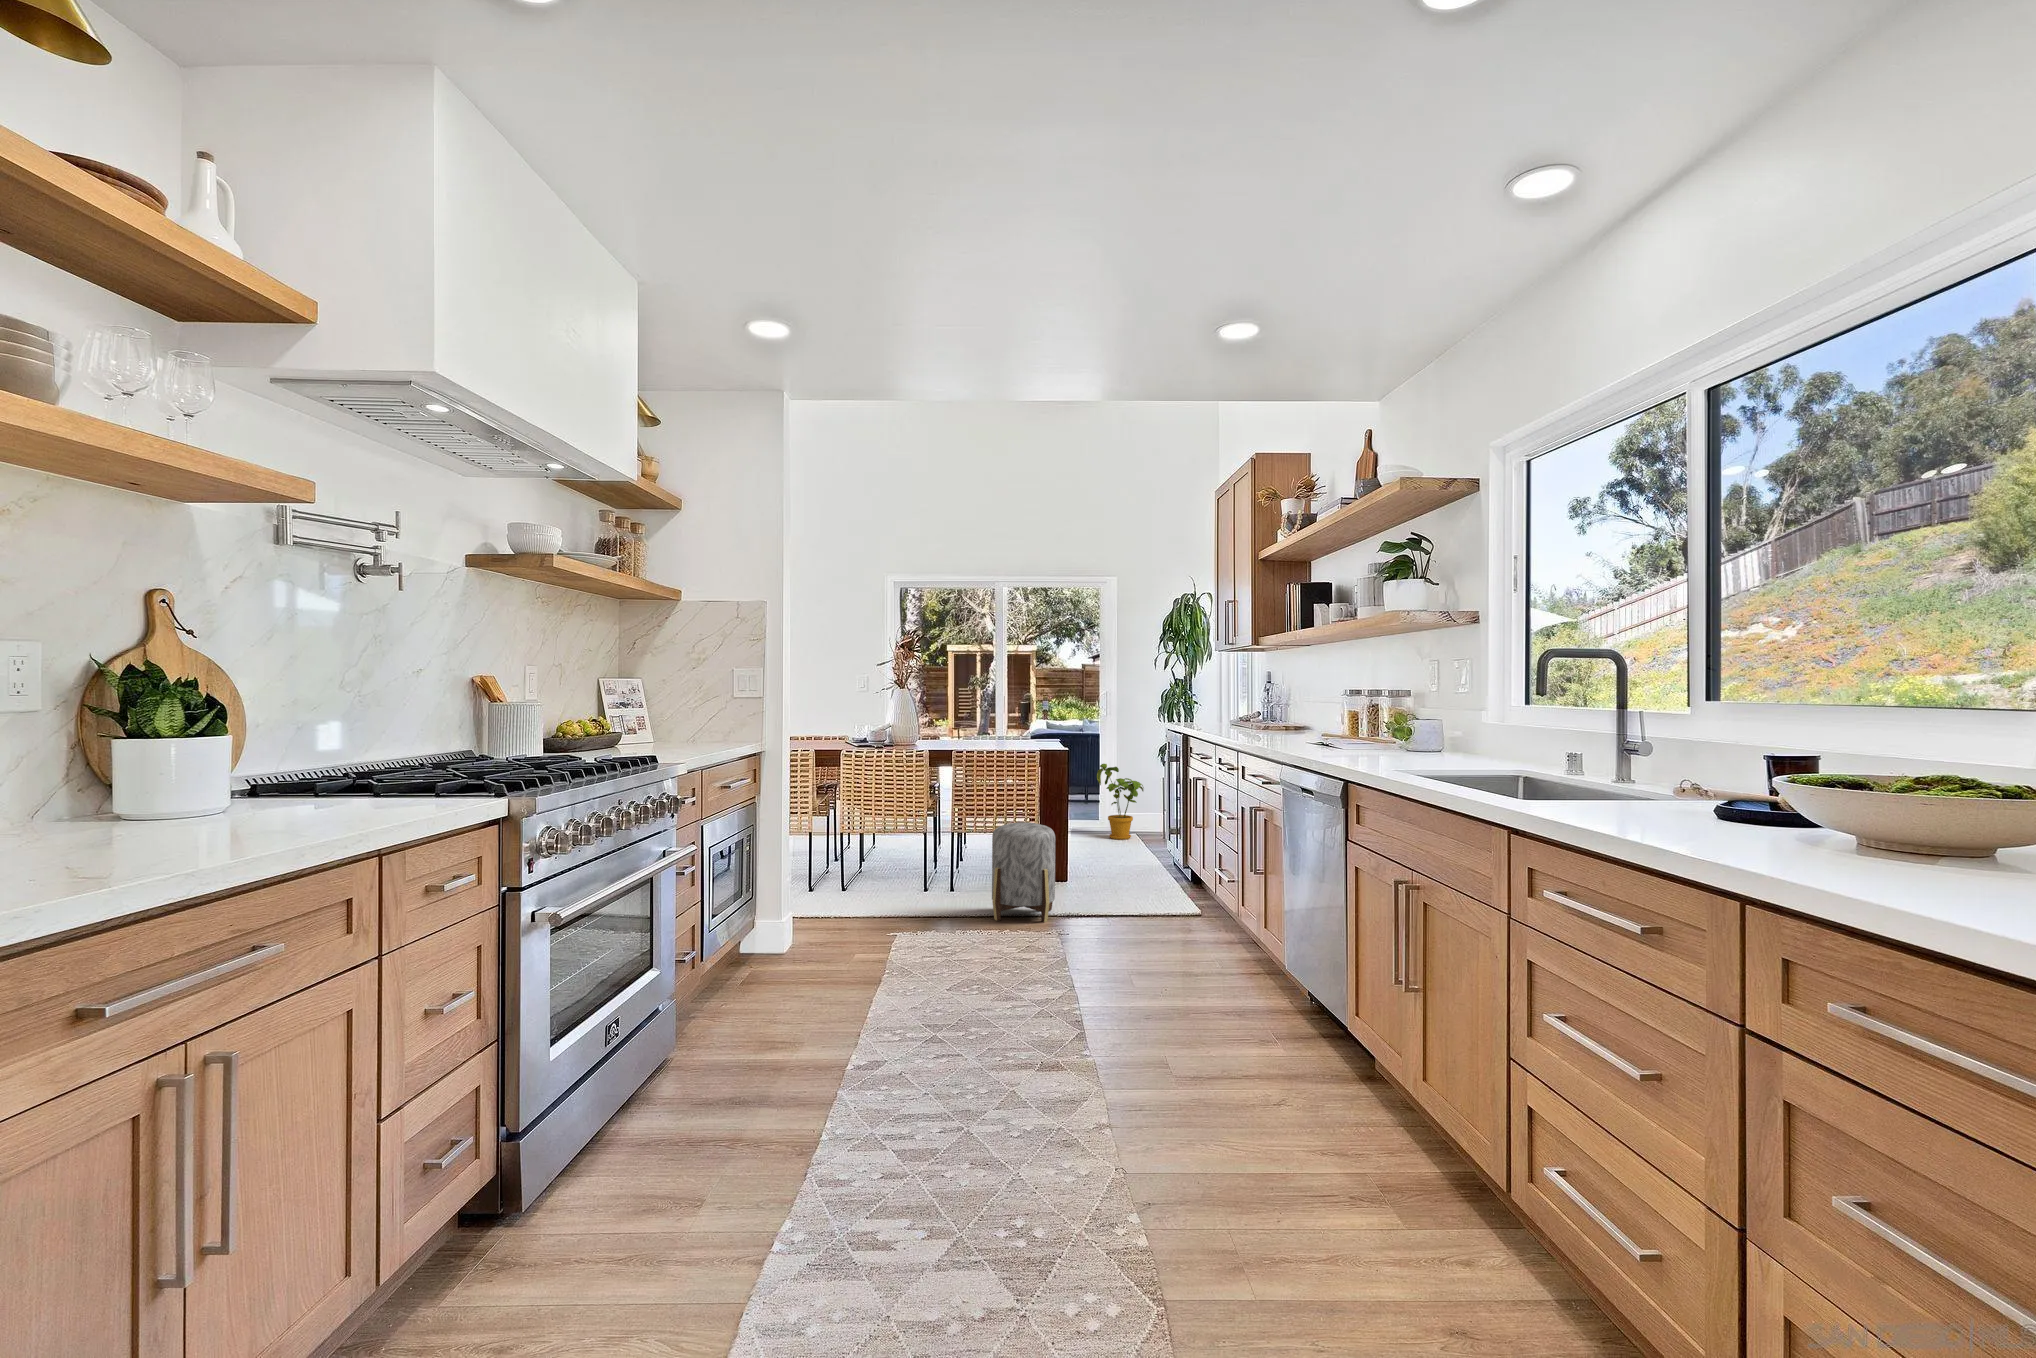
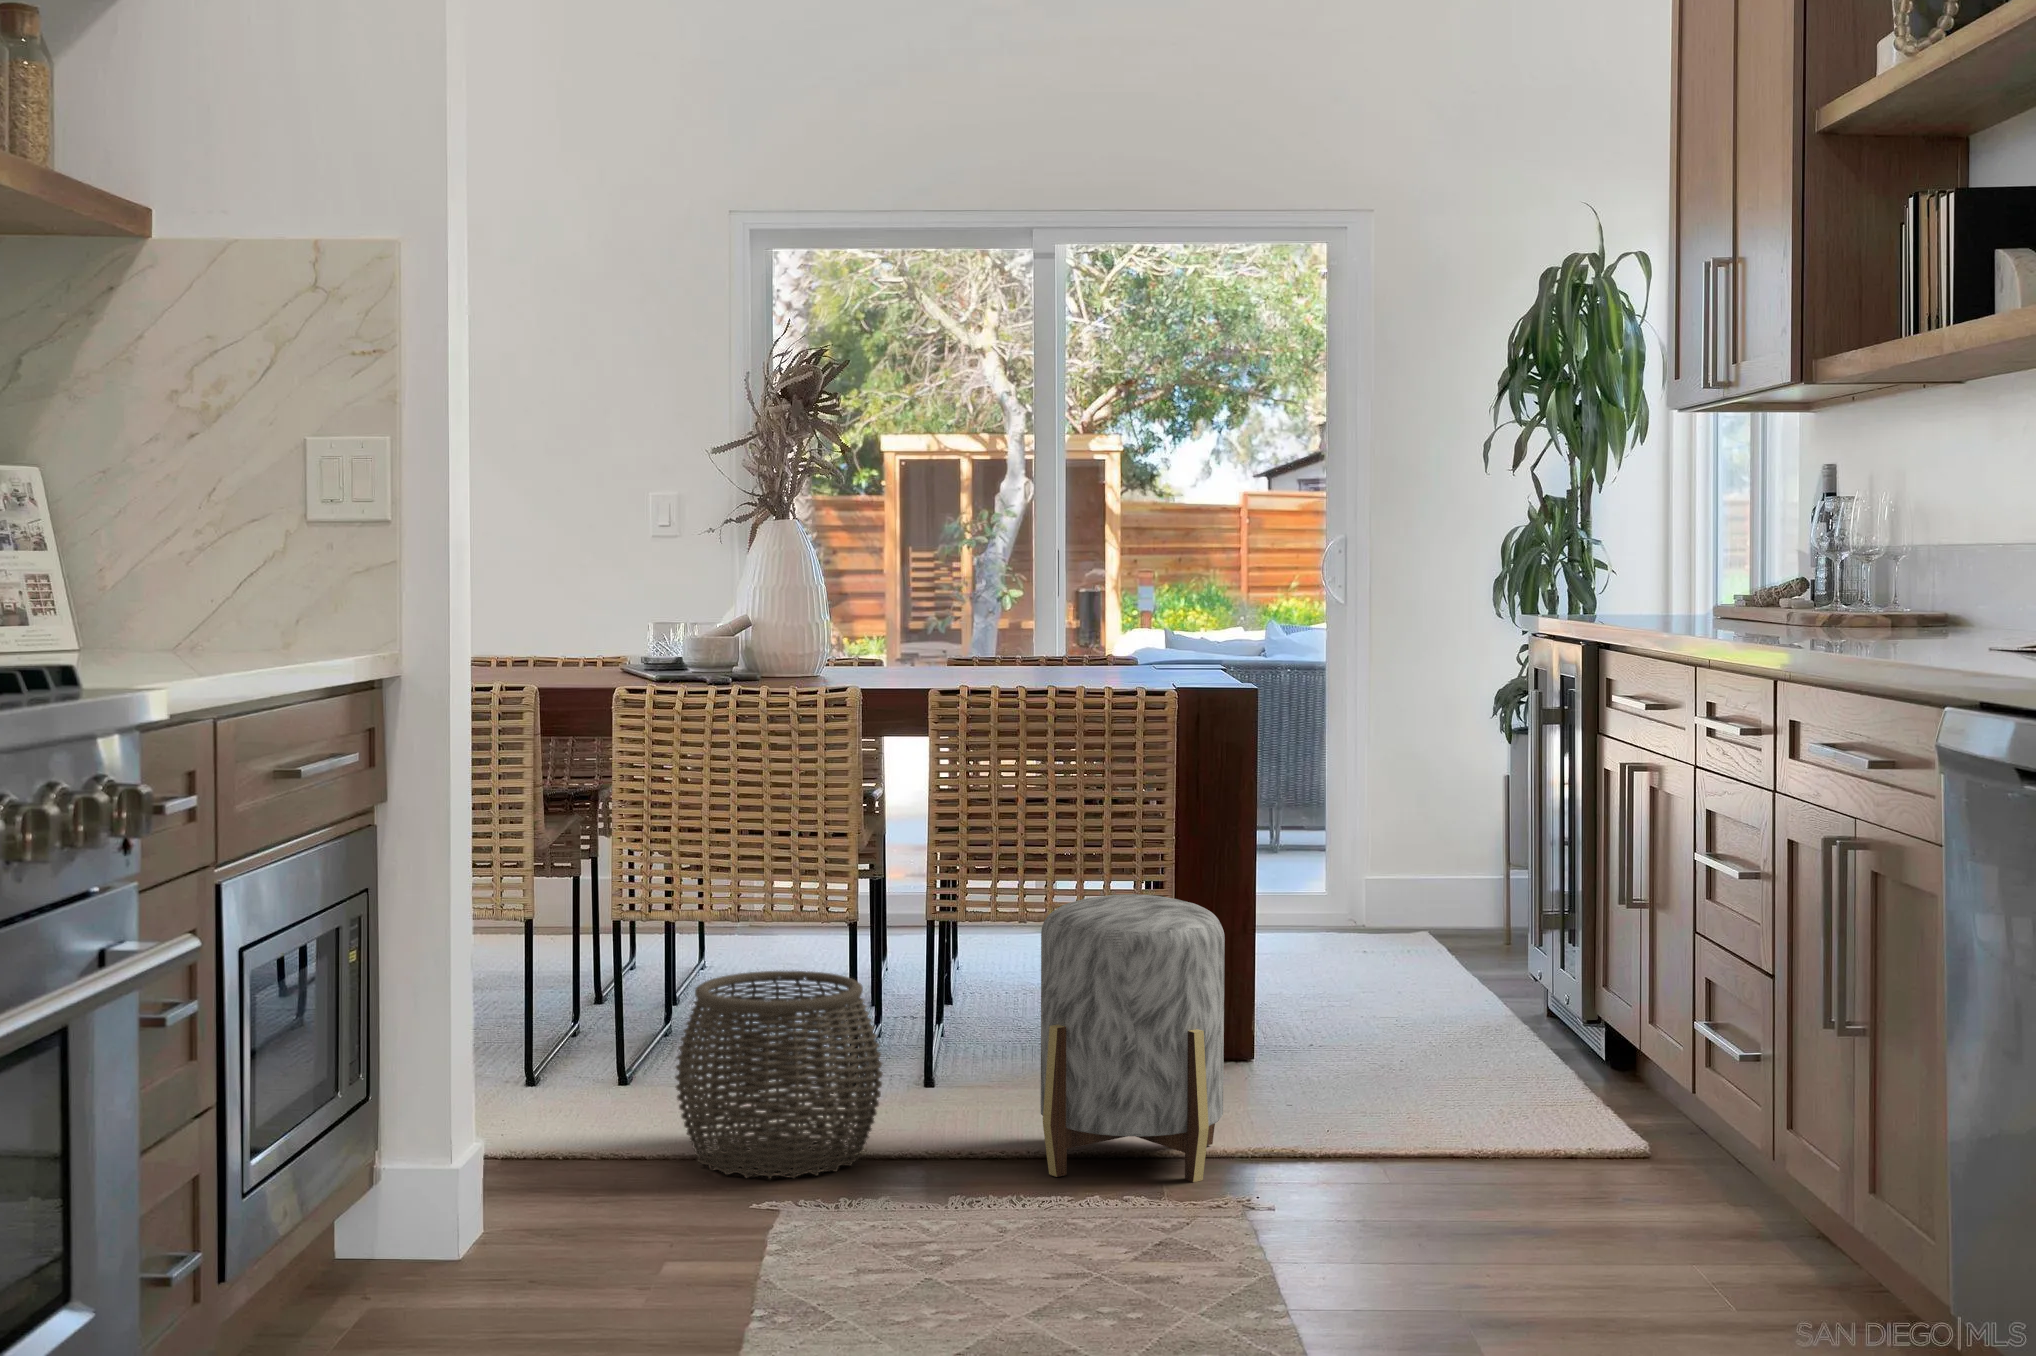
house plant: present [1097,764,1144,840] -> none [1322,732,1454,939]
woven basket: none [865,849,937,922] -> present [675,971,883,1179]

